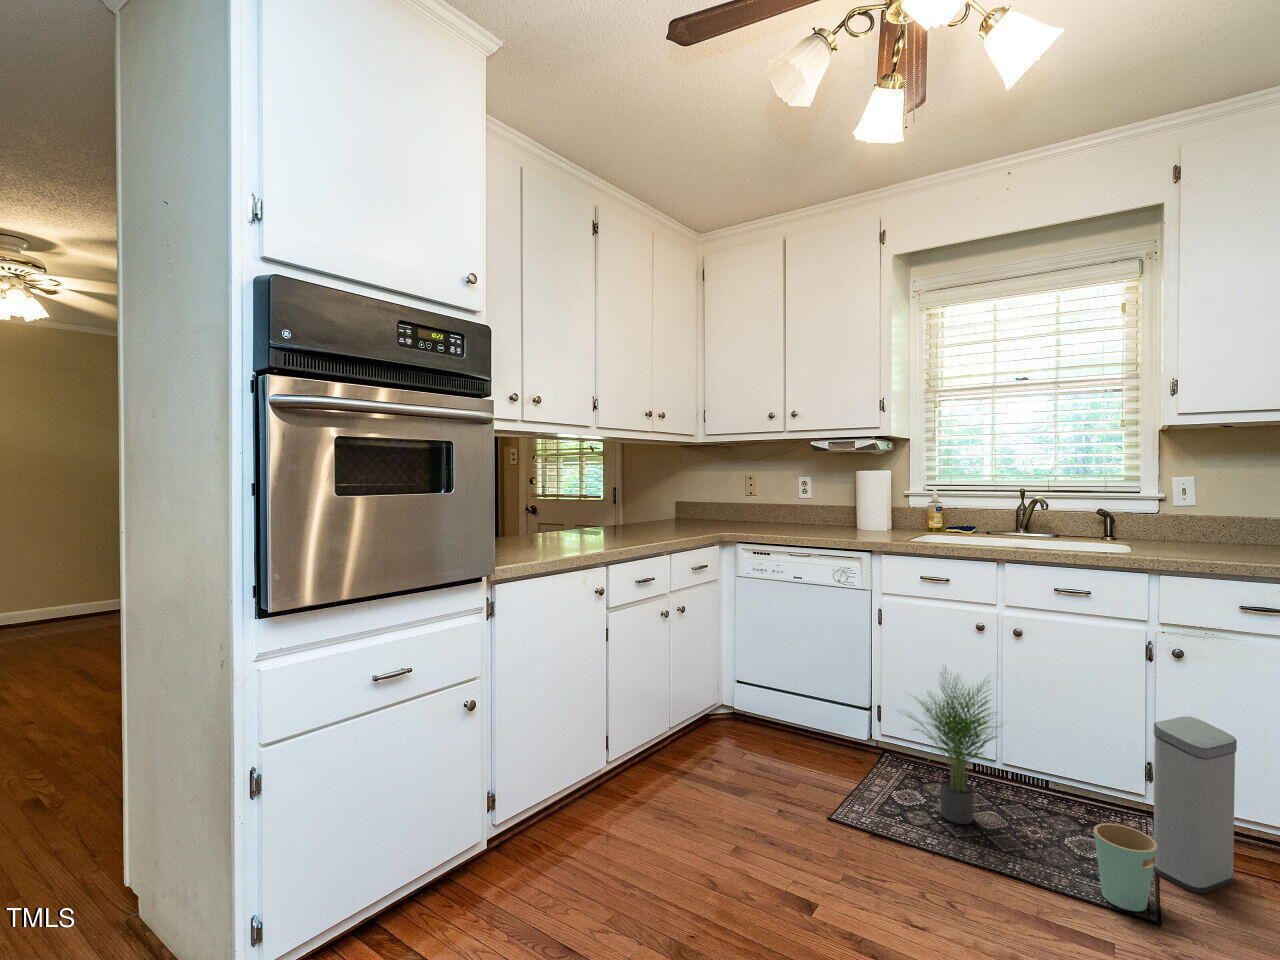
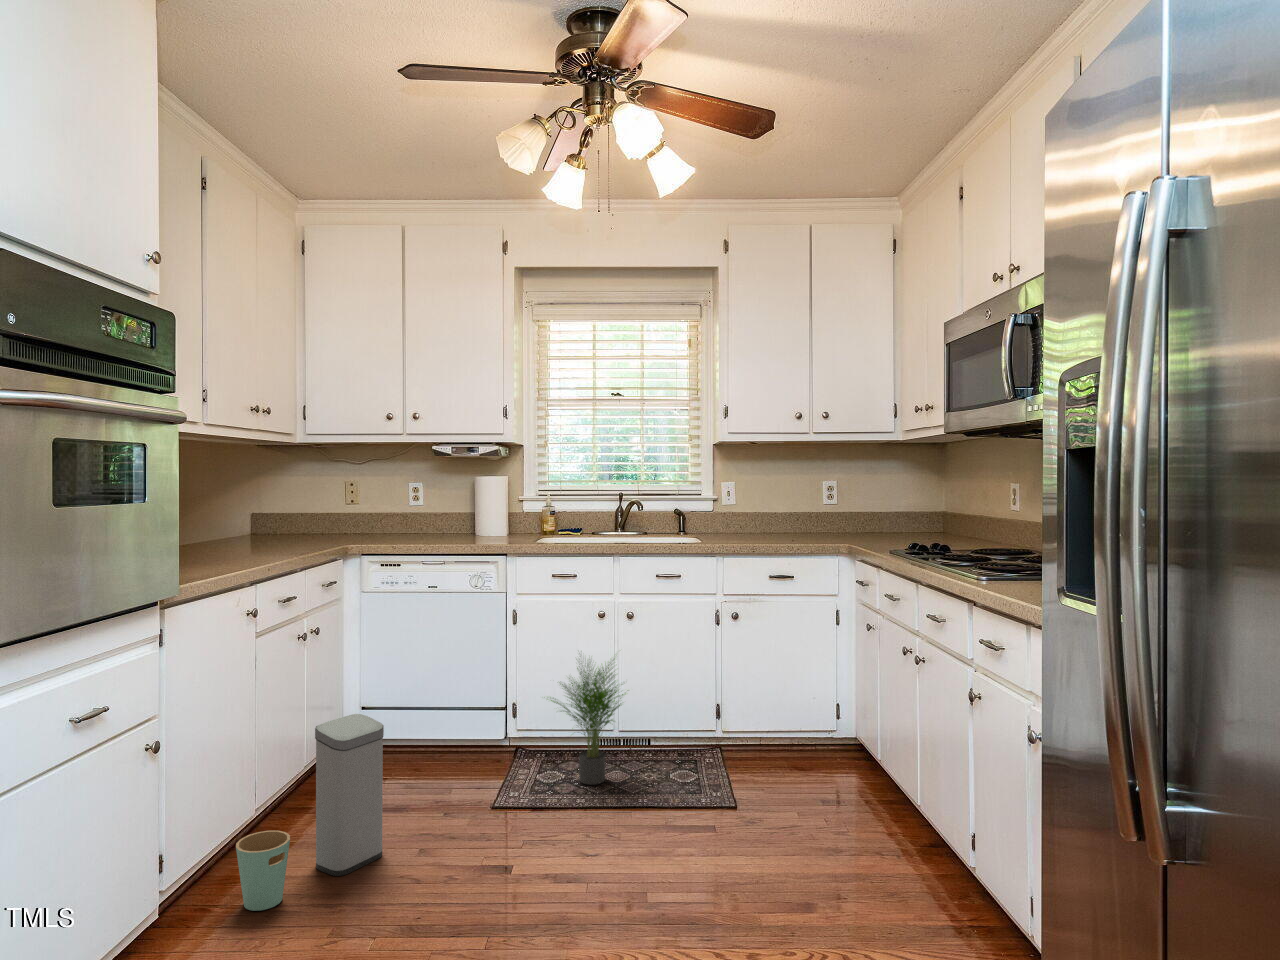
trash can: present [1094,716,1237,911] -> present [236,714,384,911]

